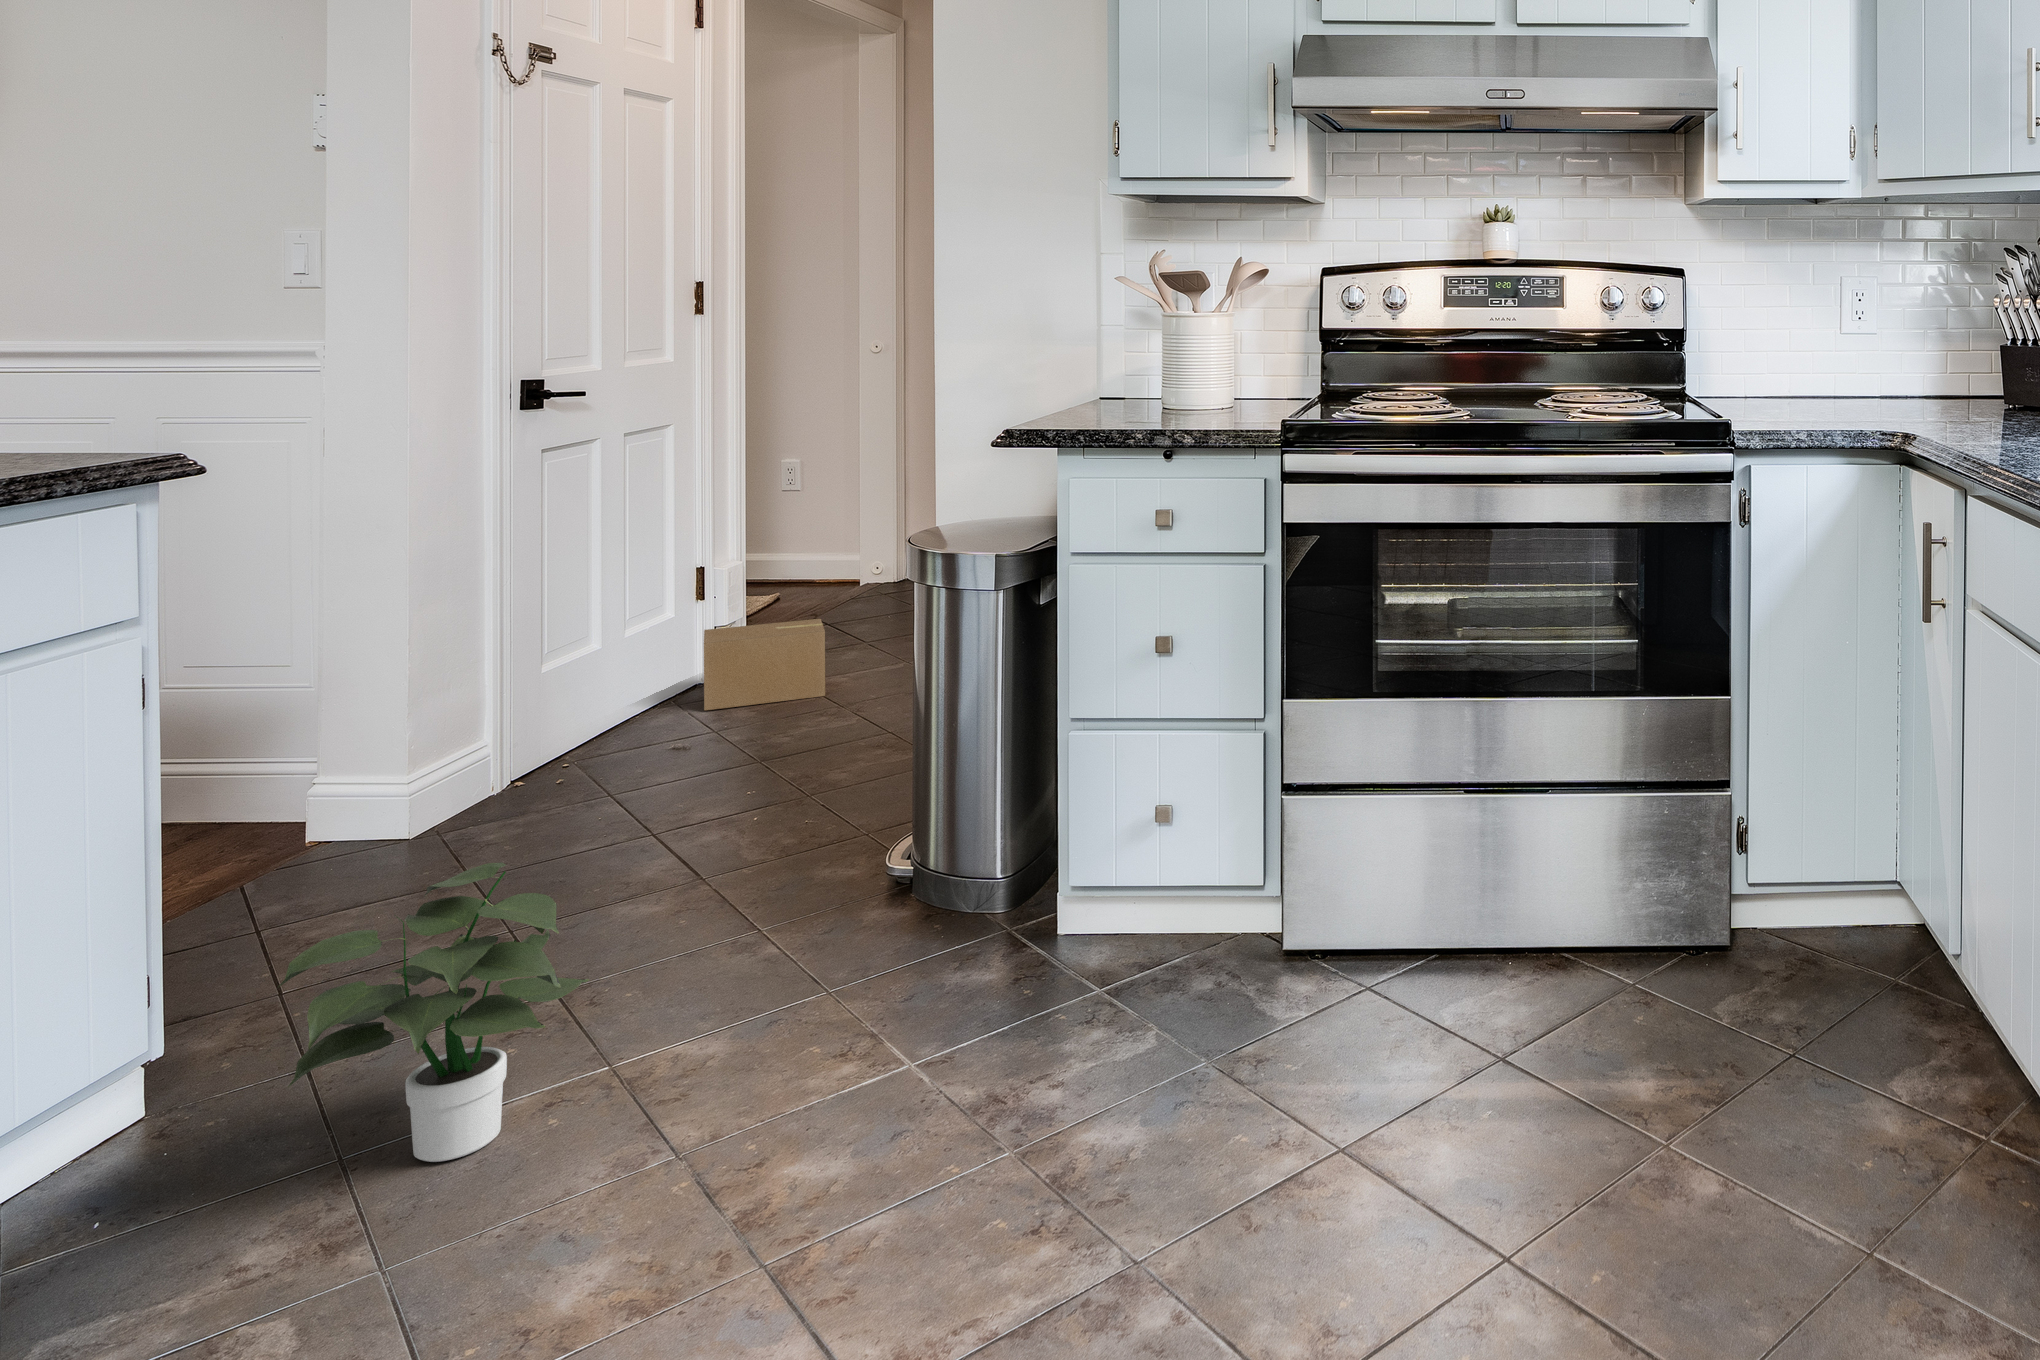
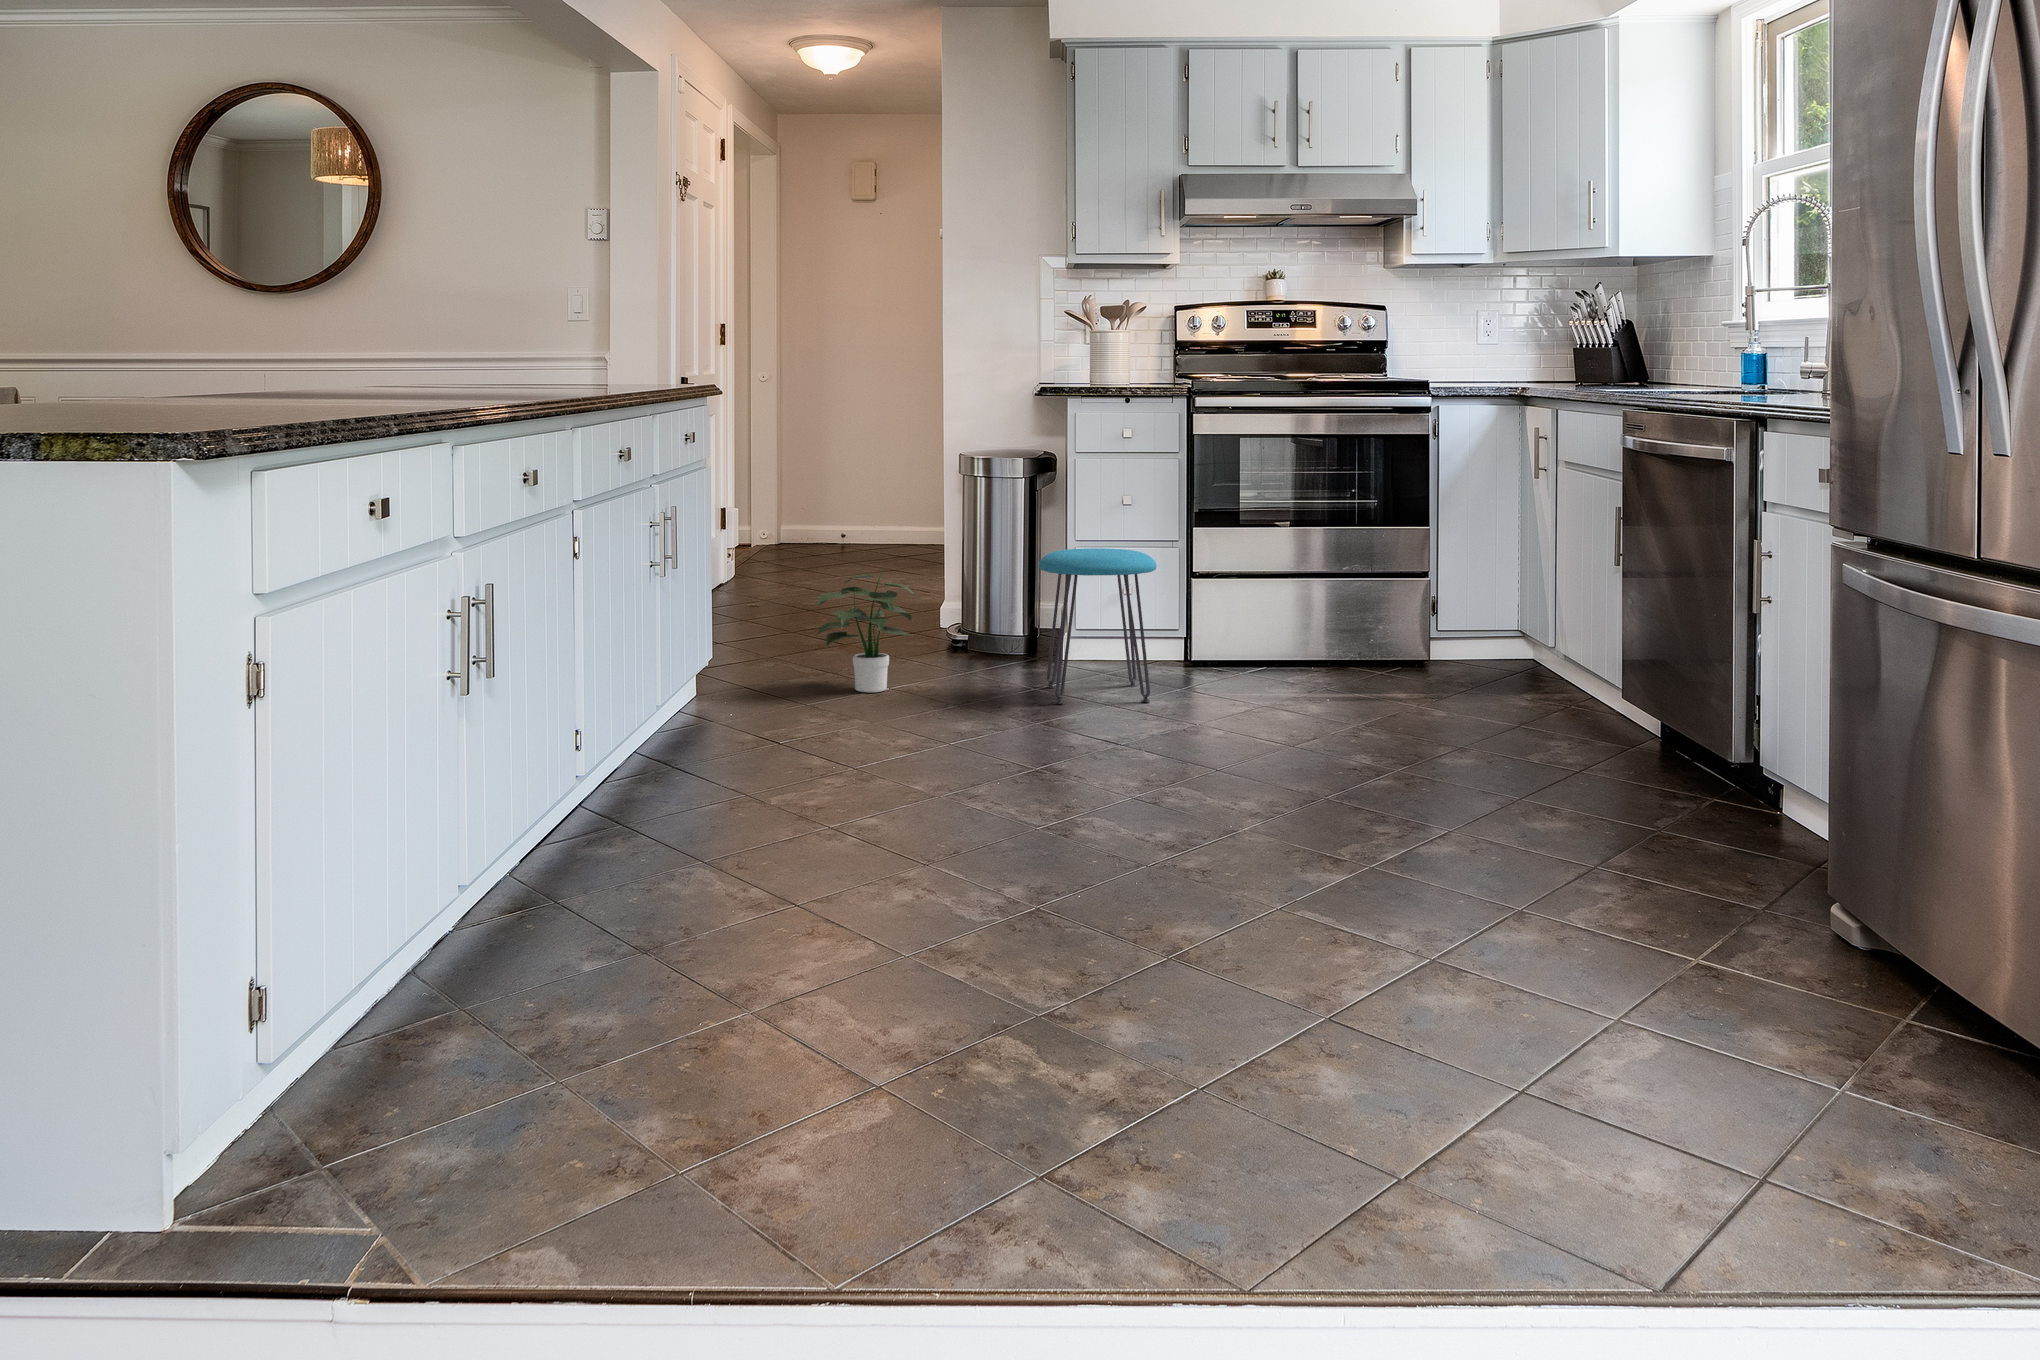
cardboard box: present [704,619,825,710] -> none [717,550,797,600]
stool: none [786,815,1079,1246] -> present [1039,548,1157,703]

